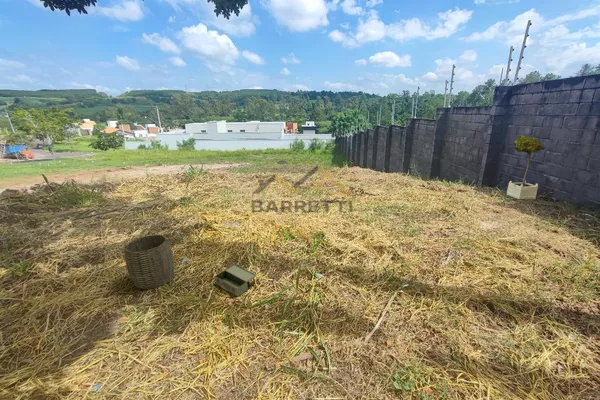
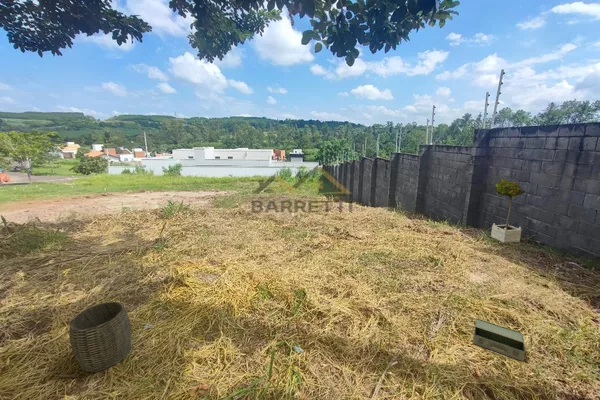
toolbox: present [215,265,256,297] -> present [473,319,525,361]

